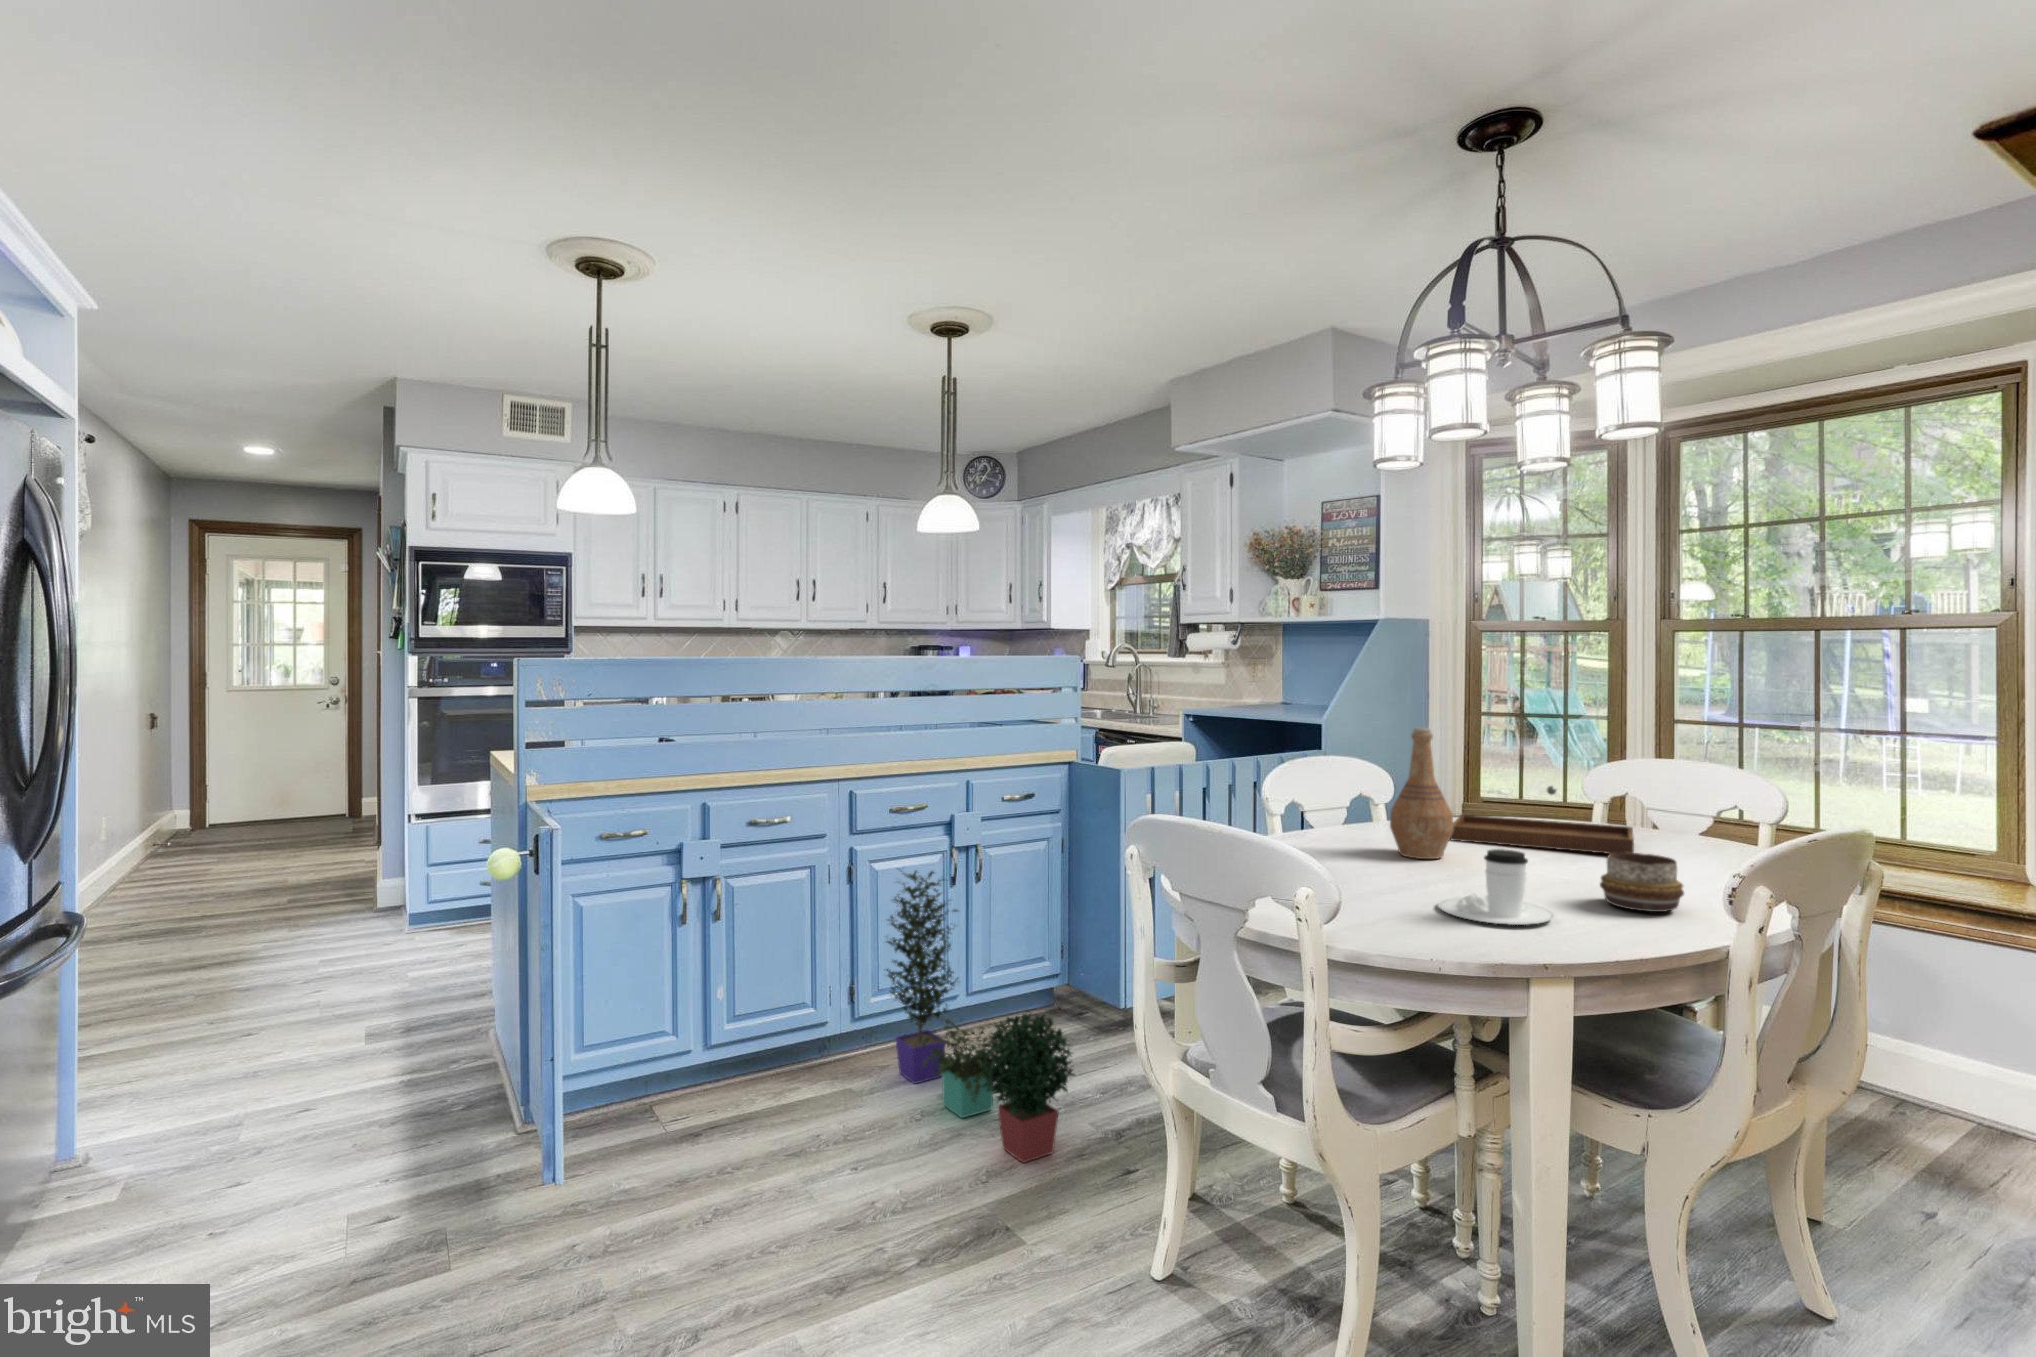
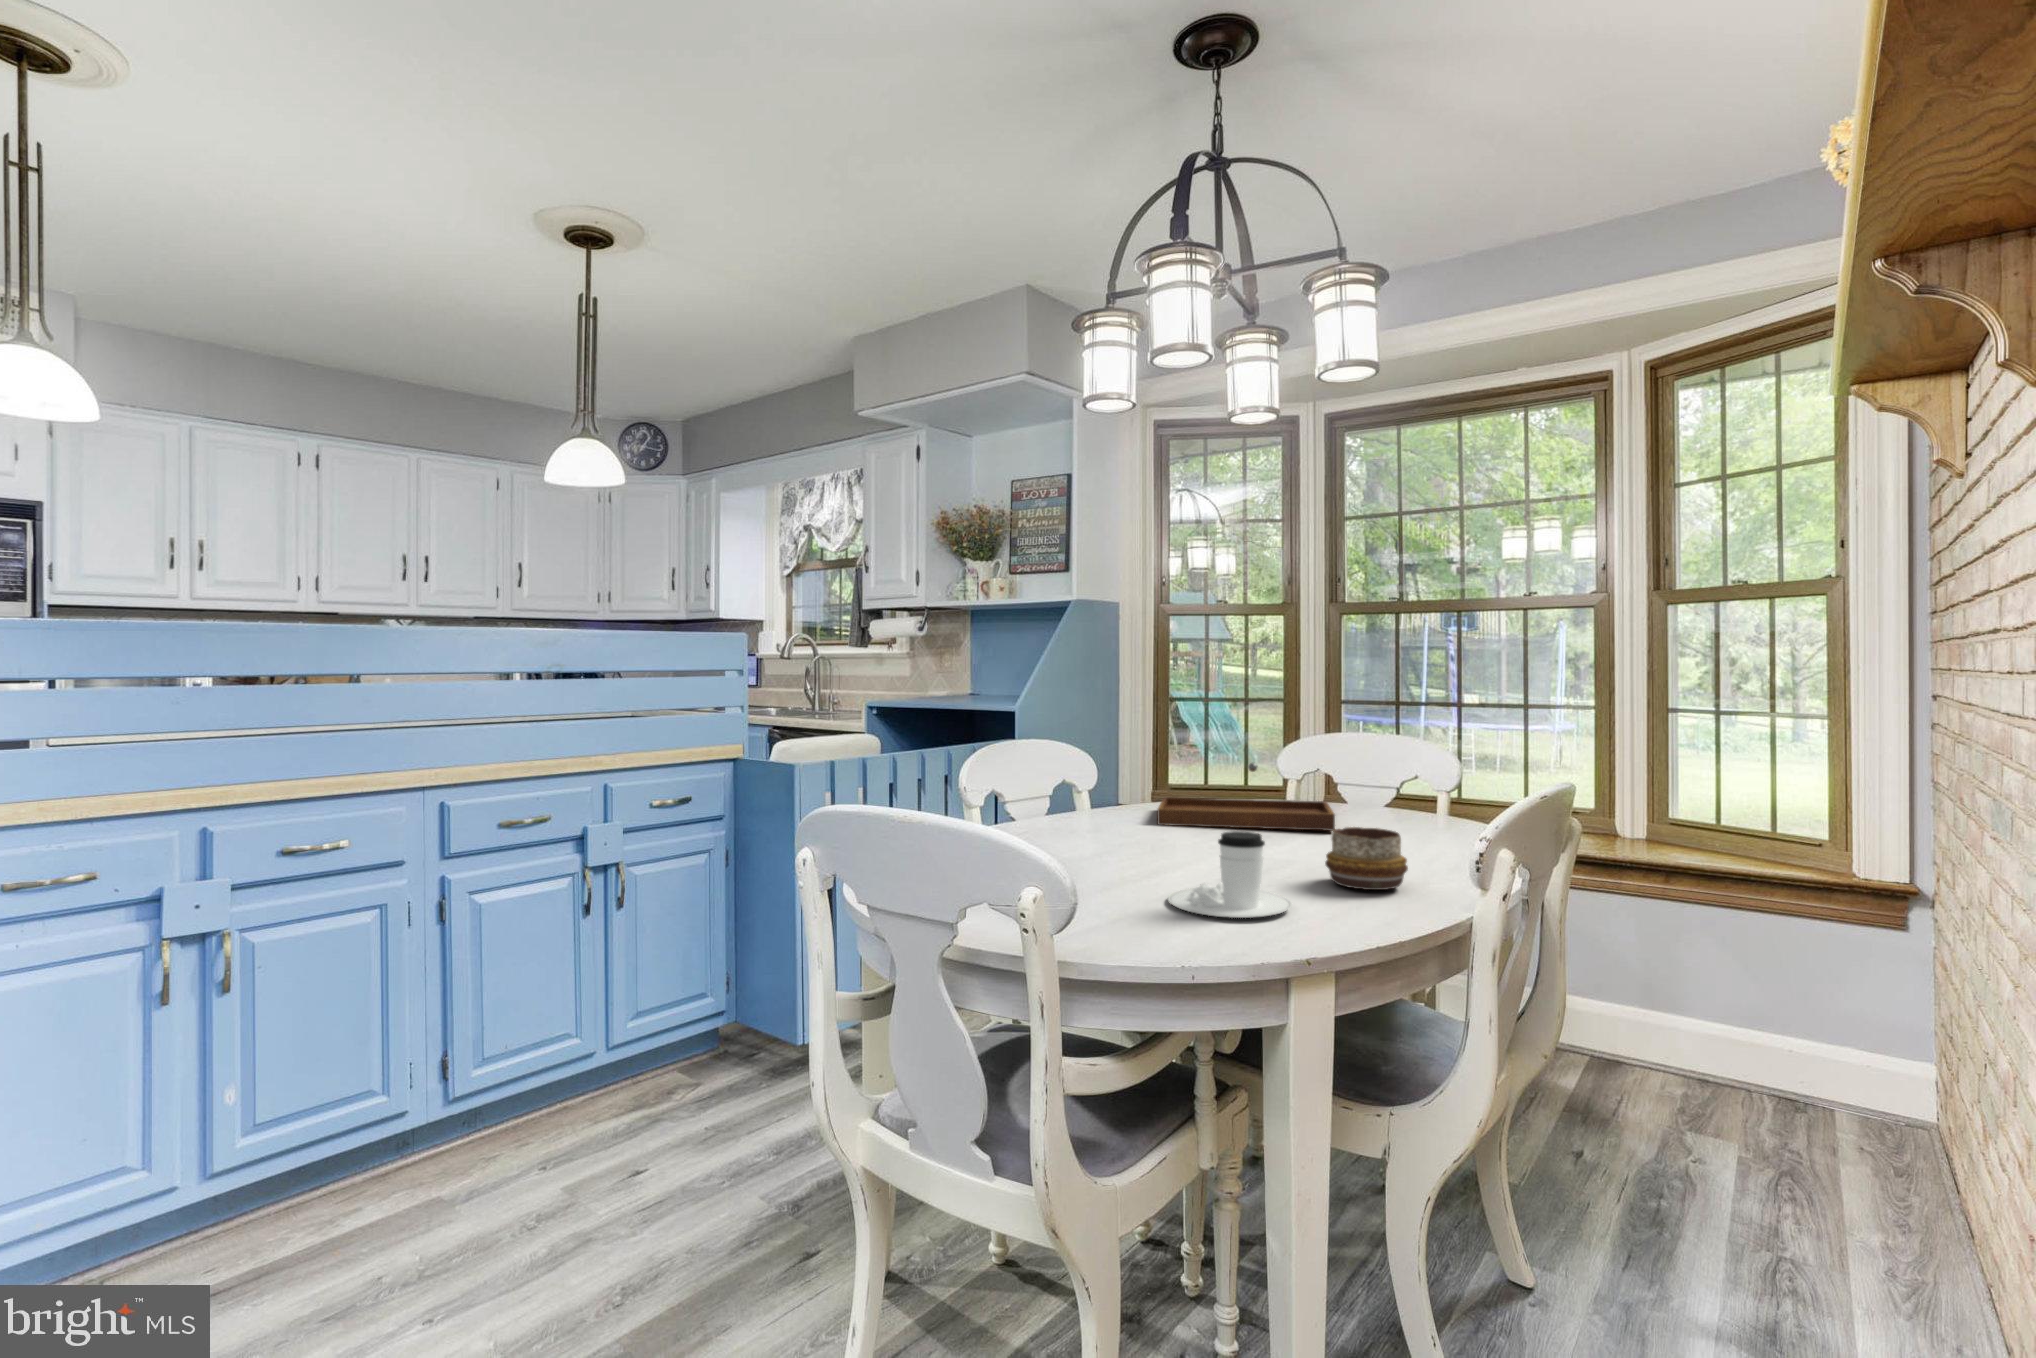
vase: present [1390,728,1453,859] -> none [1100,702,1167,847]
potted plant: present [886,871,1075,1163] -> none [487,896,742,1265]

